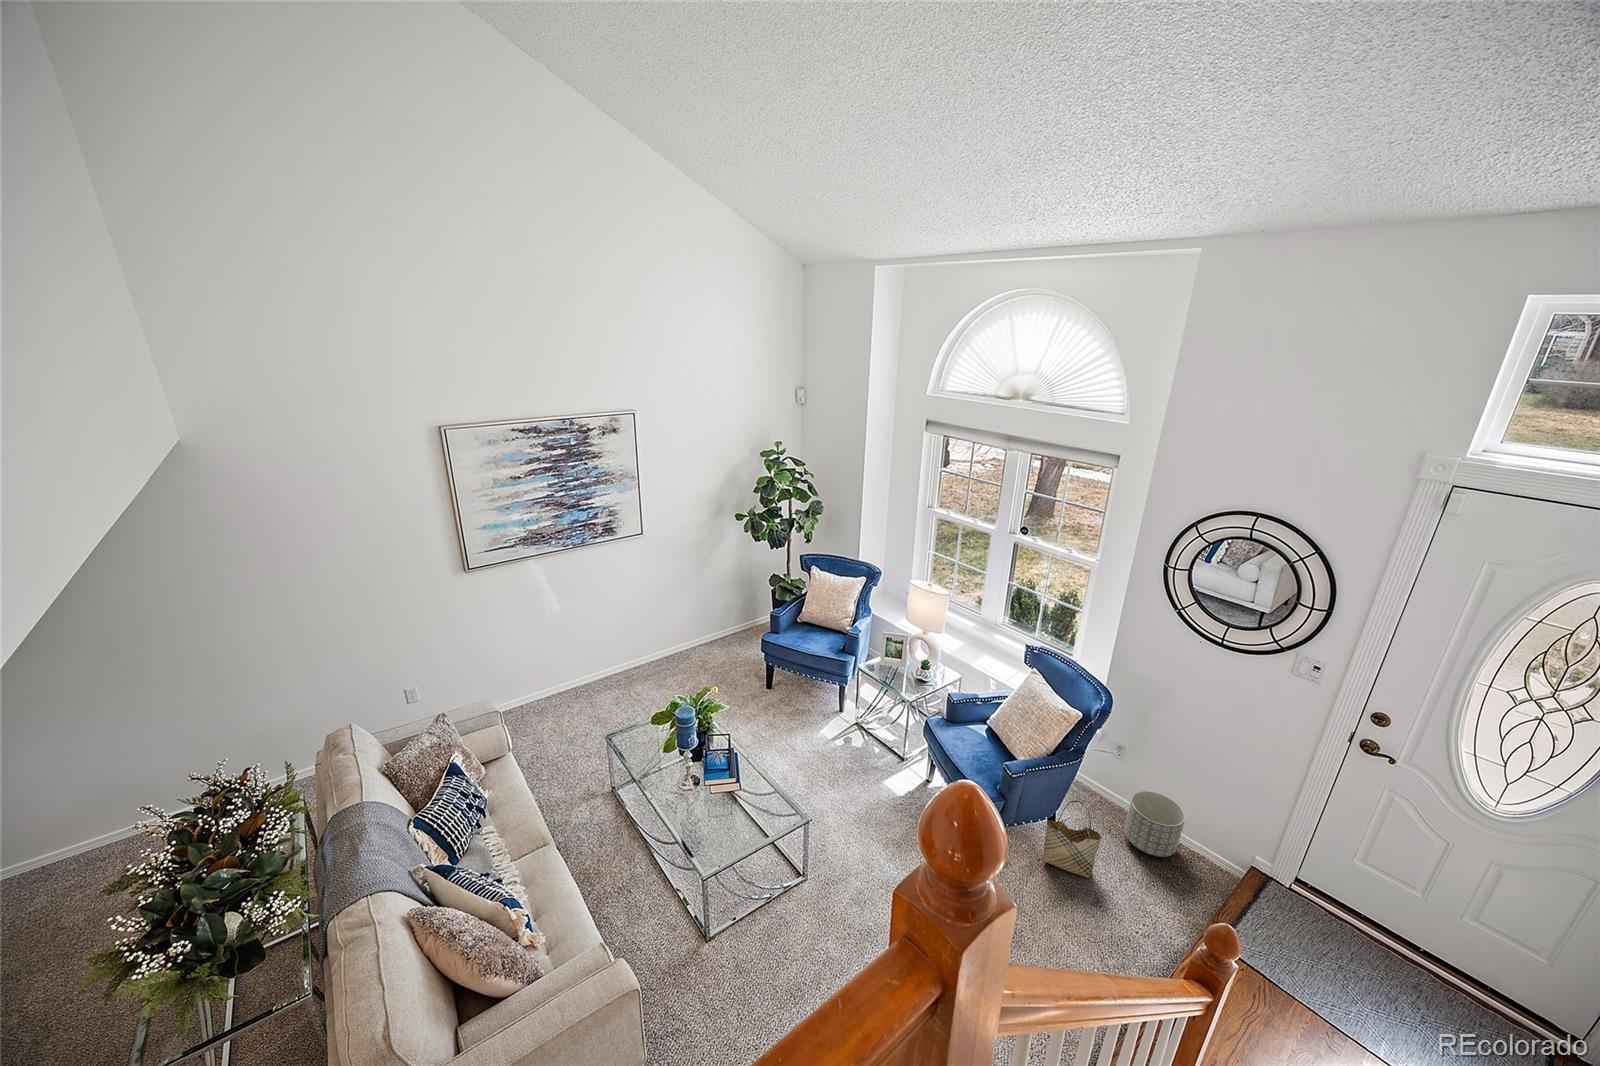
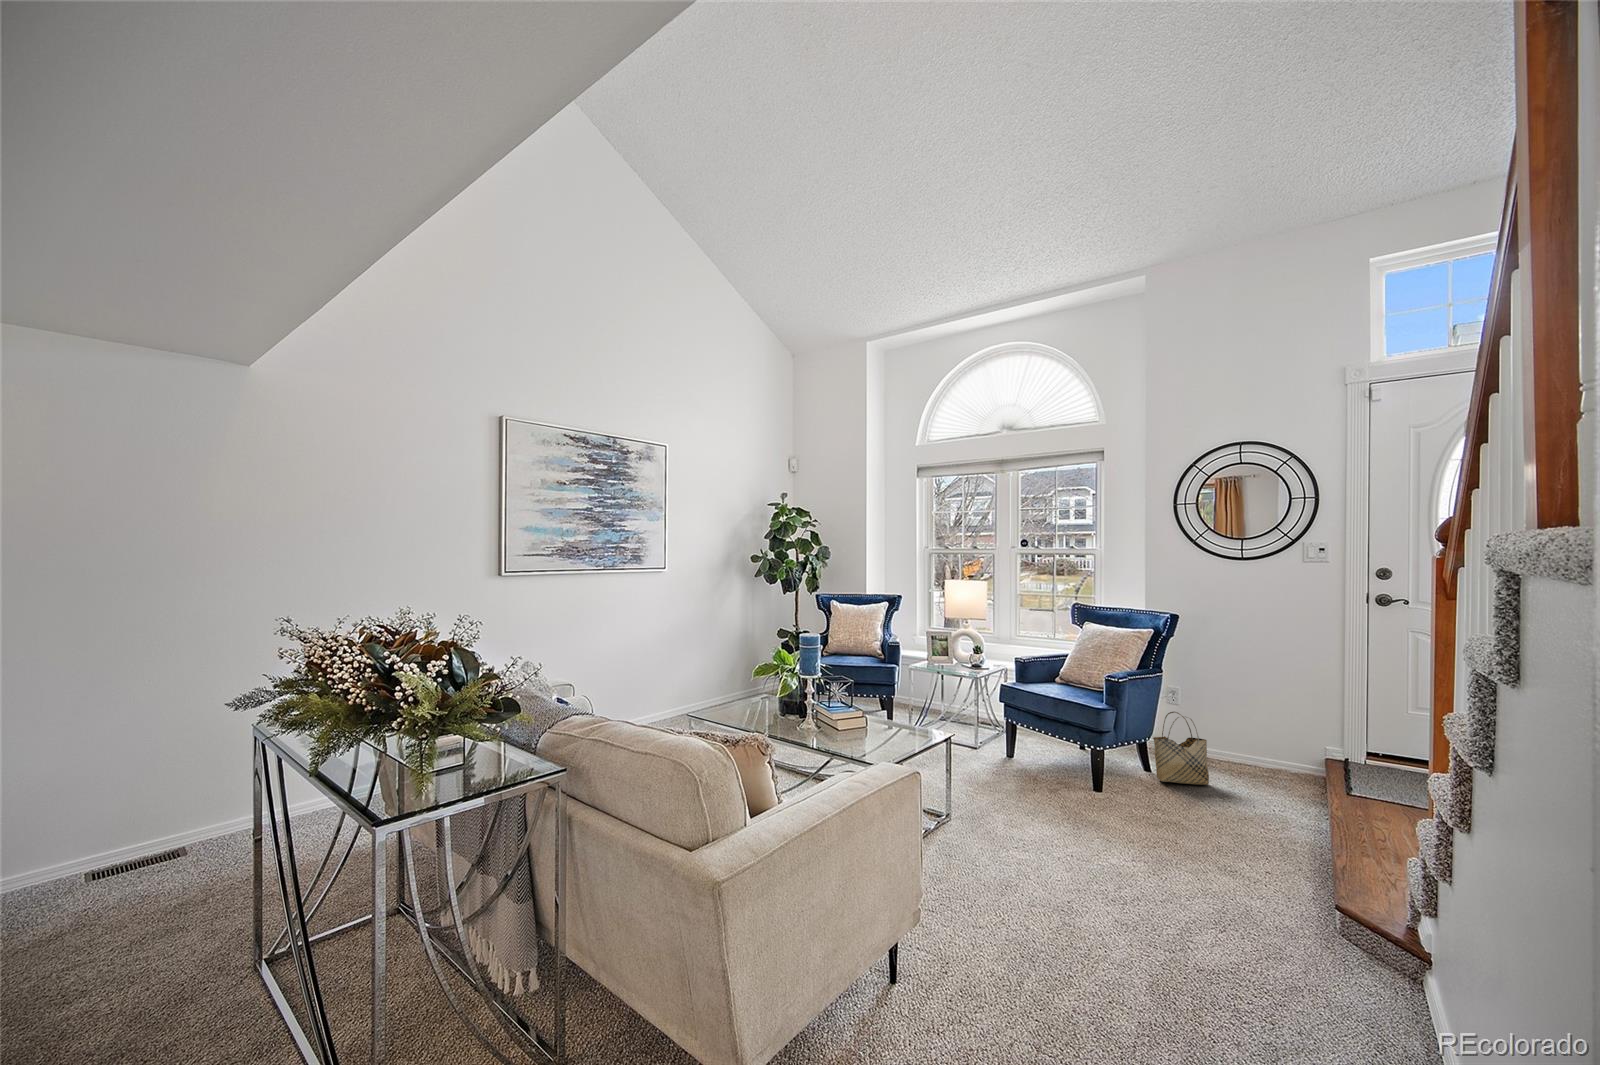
planter: present [1124,791,1185,857] -> none [1208,716,1264,768]

